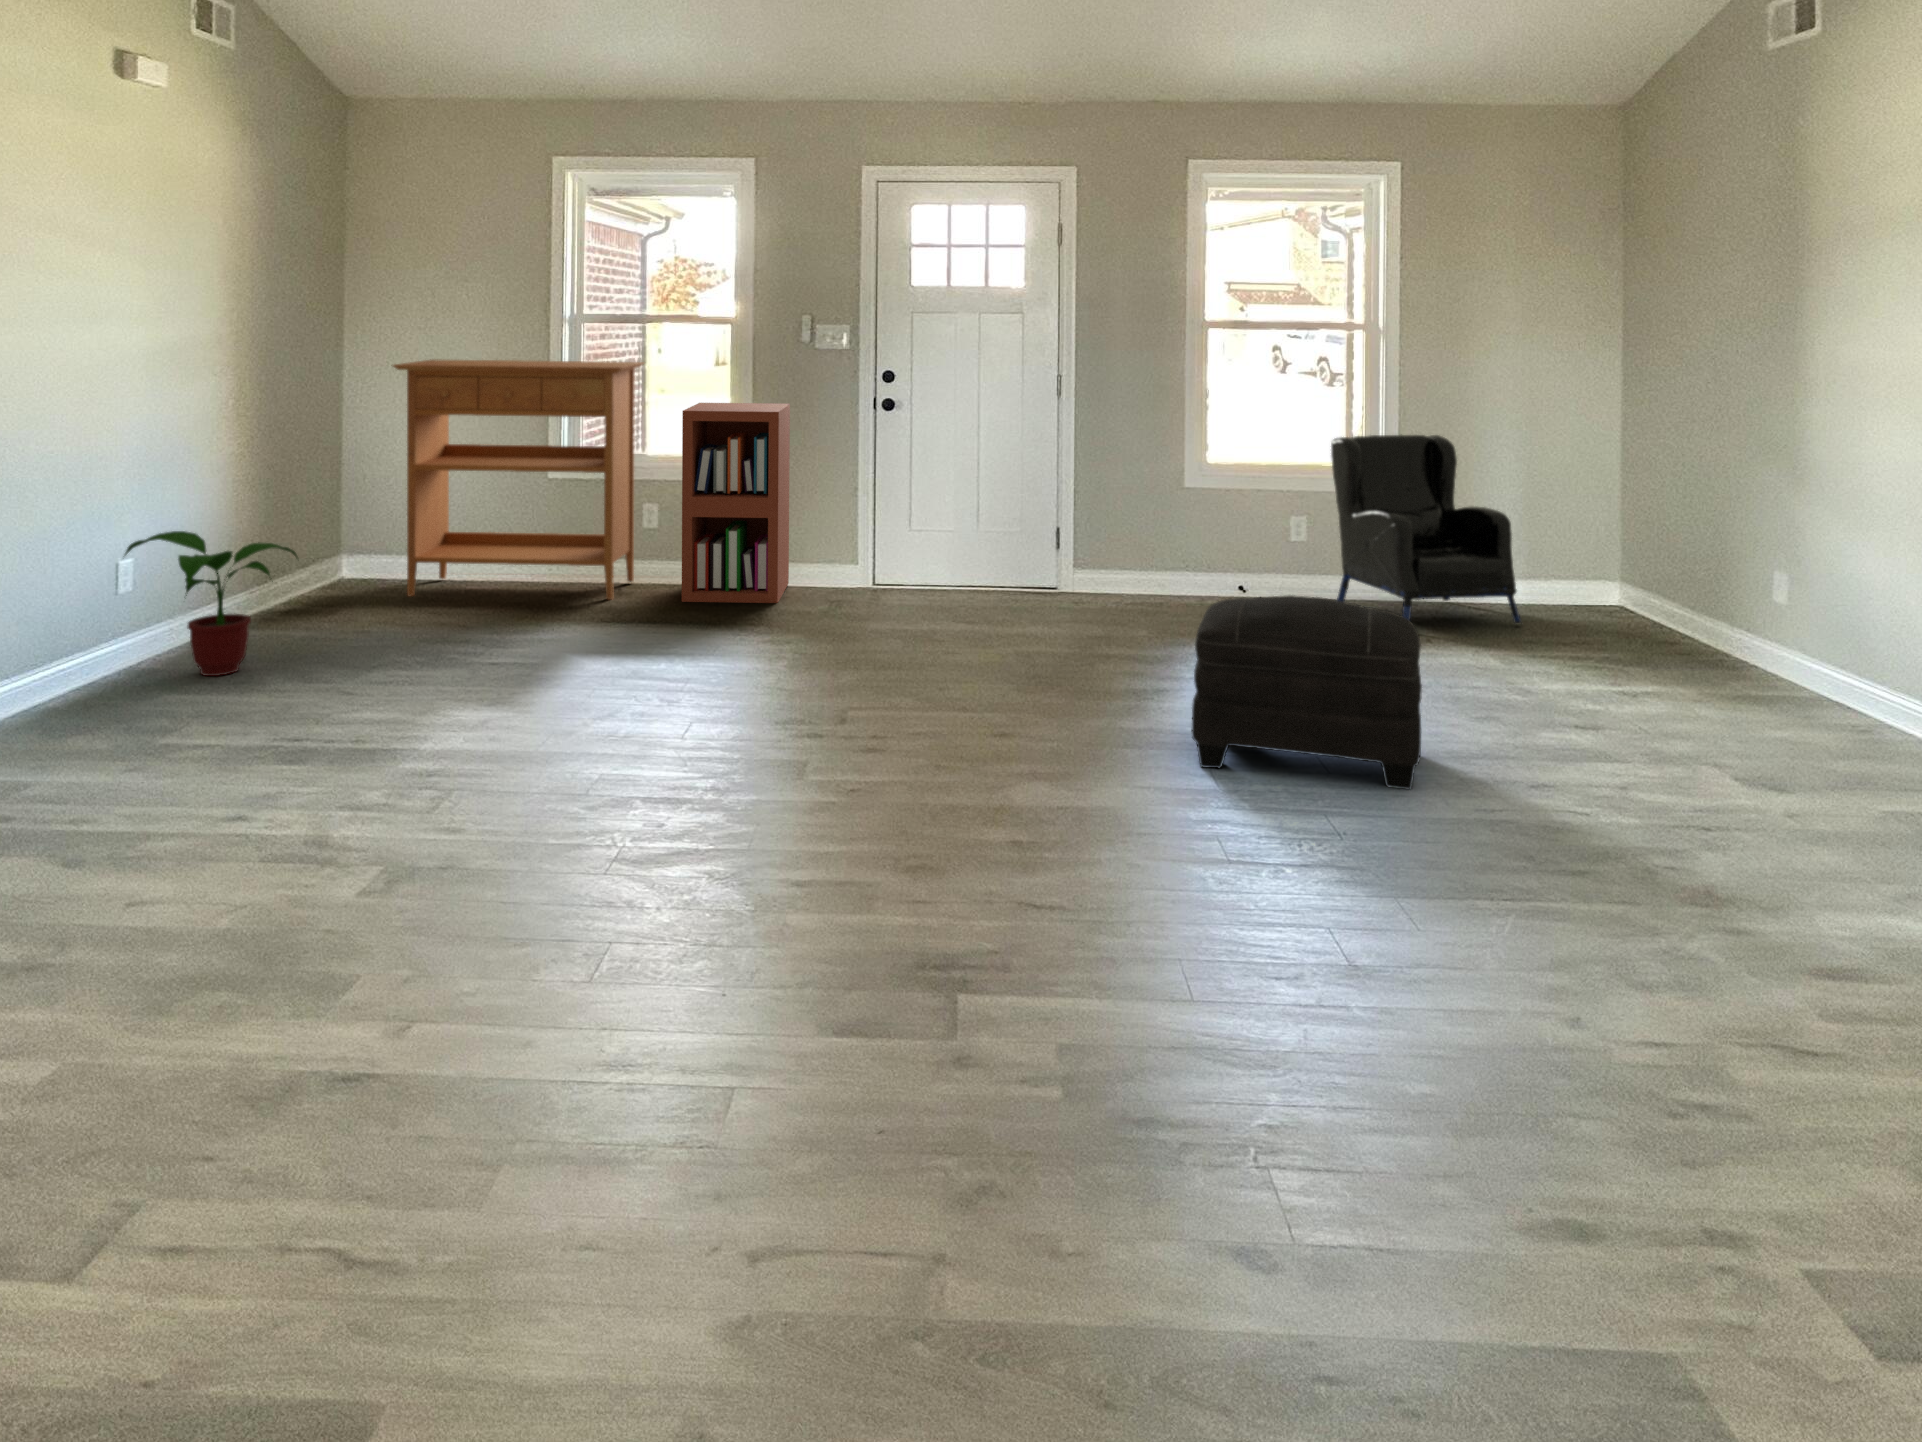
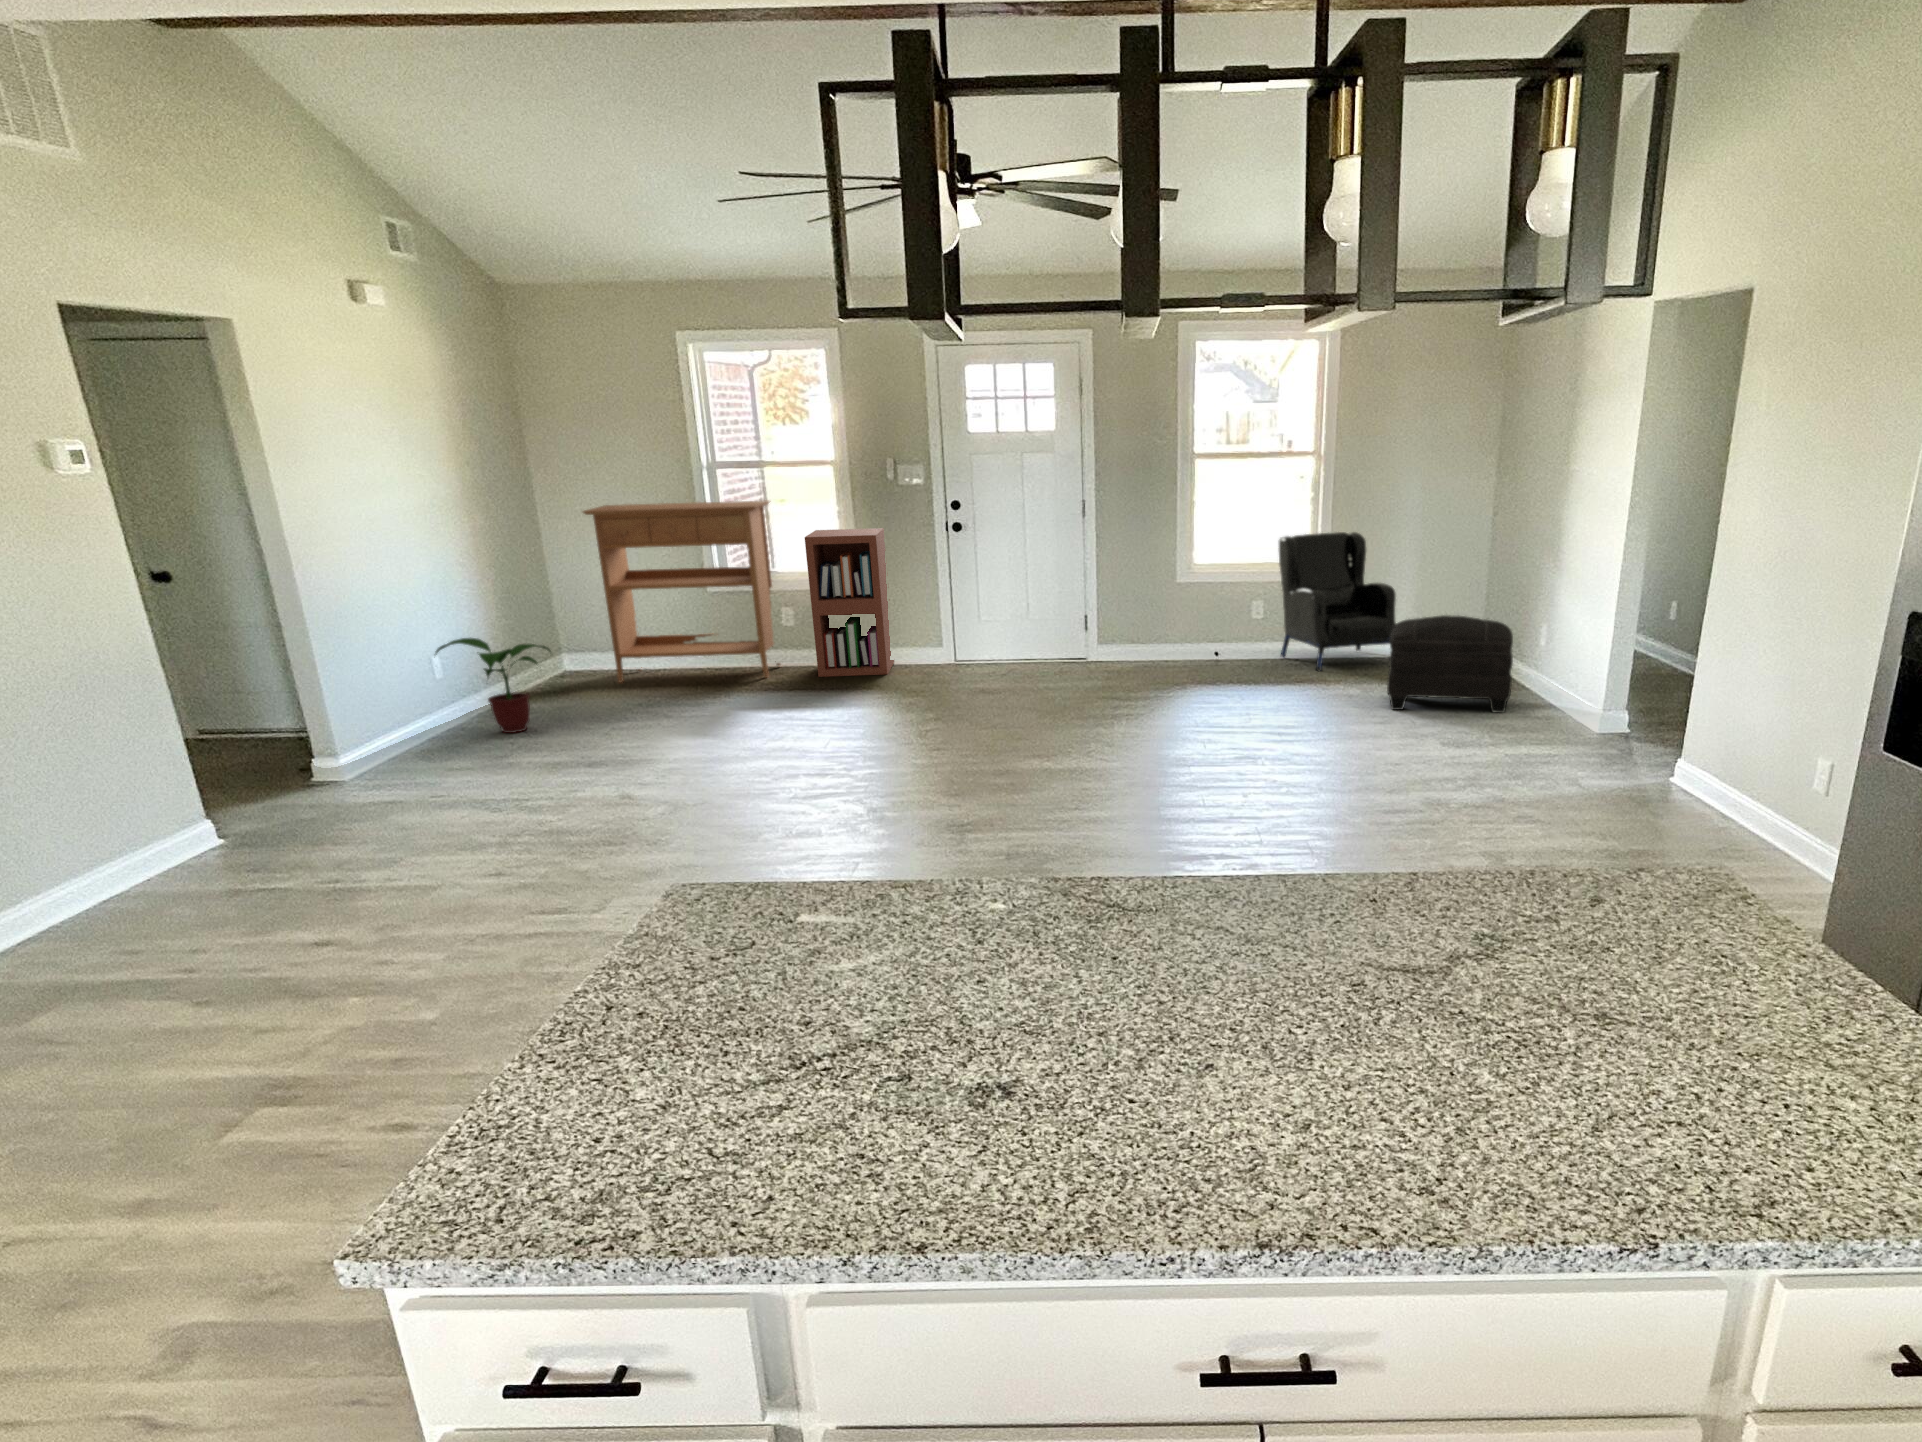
ottoman: present [1191,595,1422,790] -> present [1387,615,1513,713]

